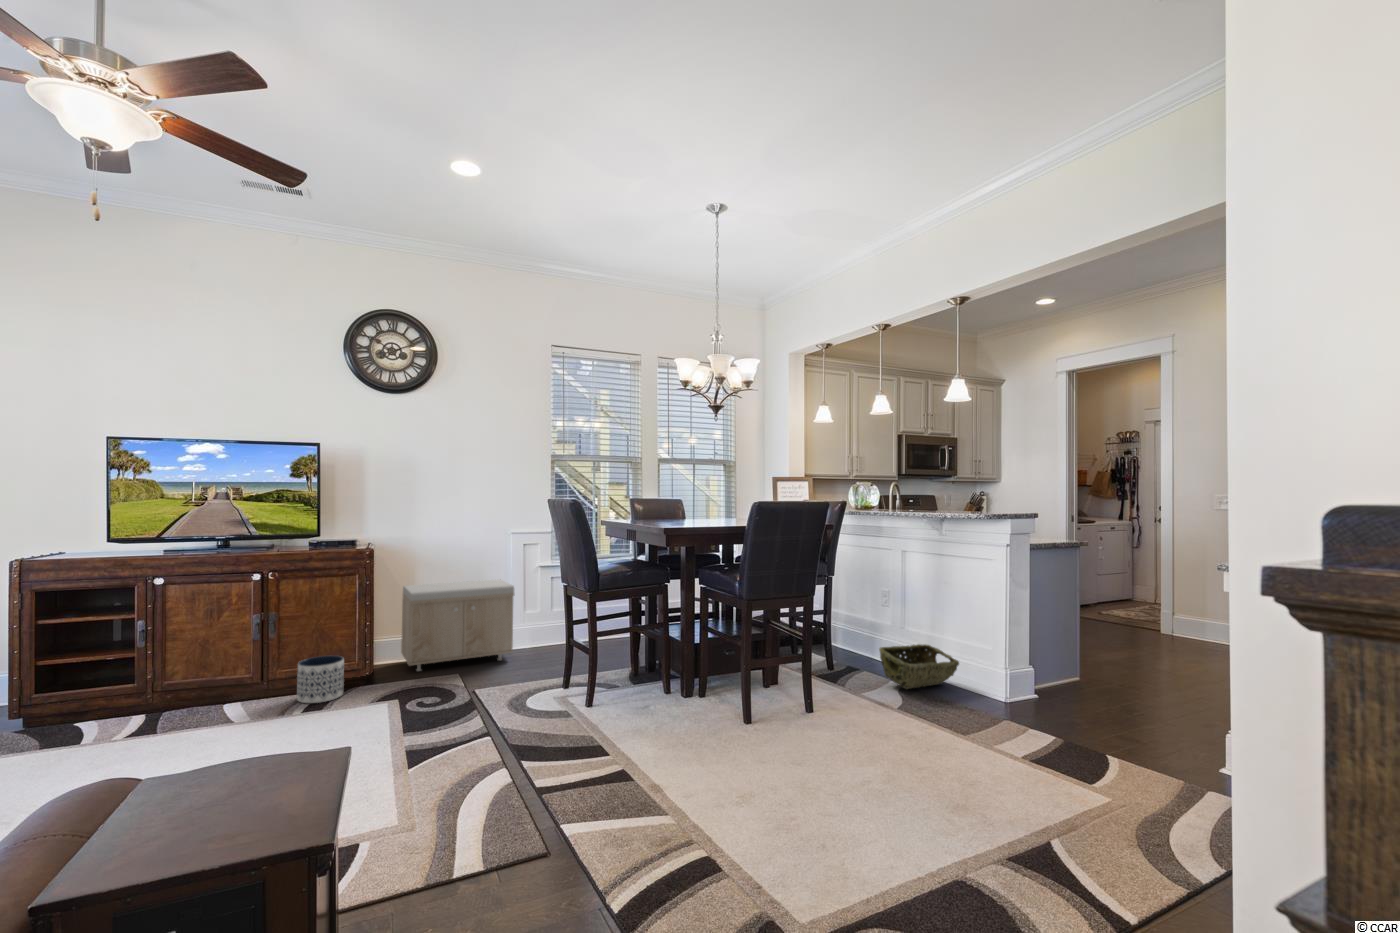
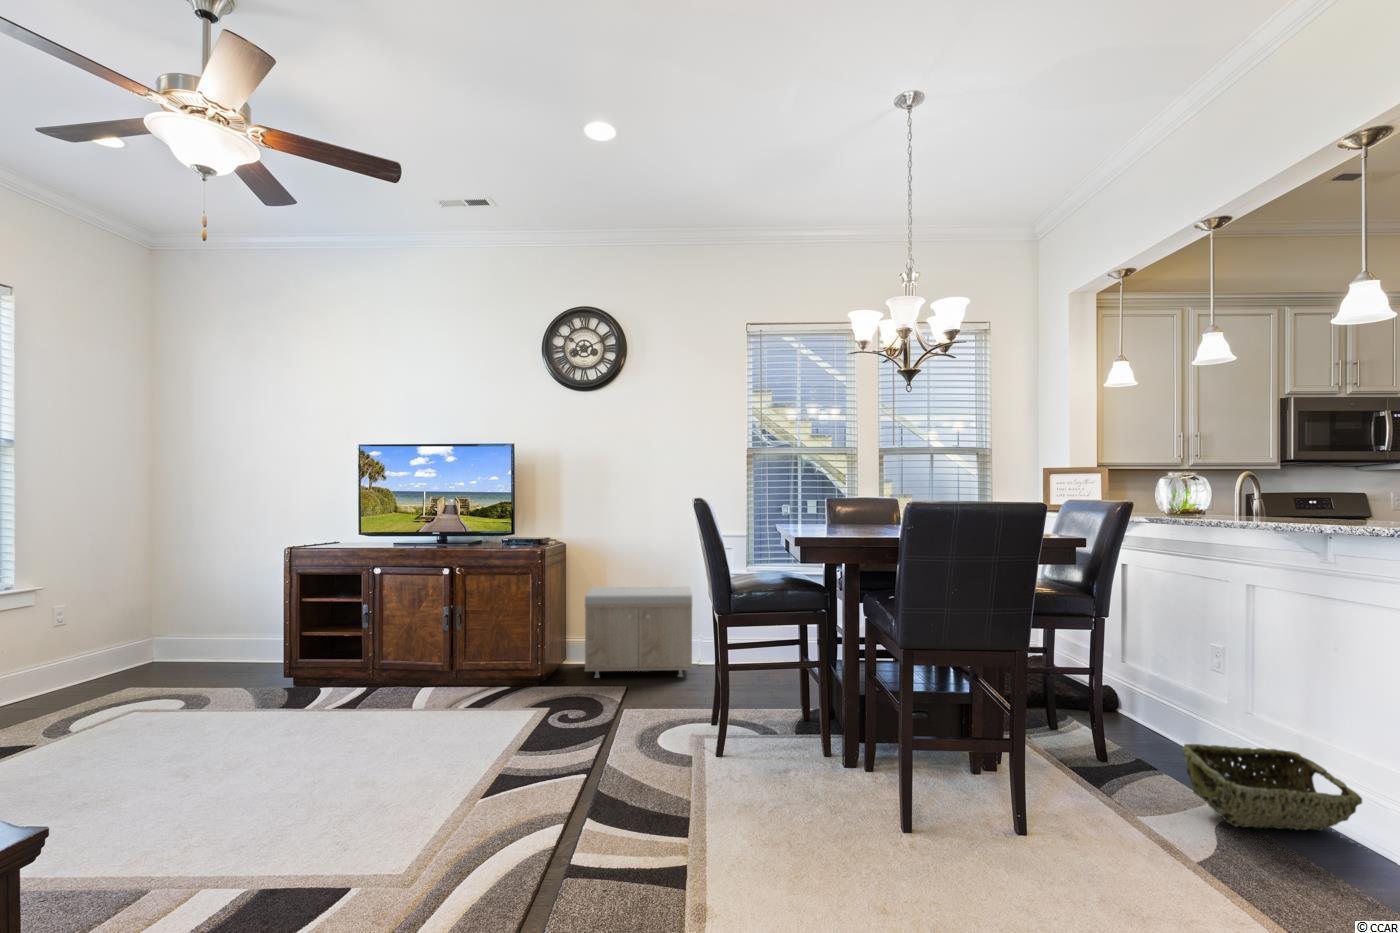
planter: present [297,656,344,703] -> none [473,653,515,699]

